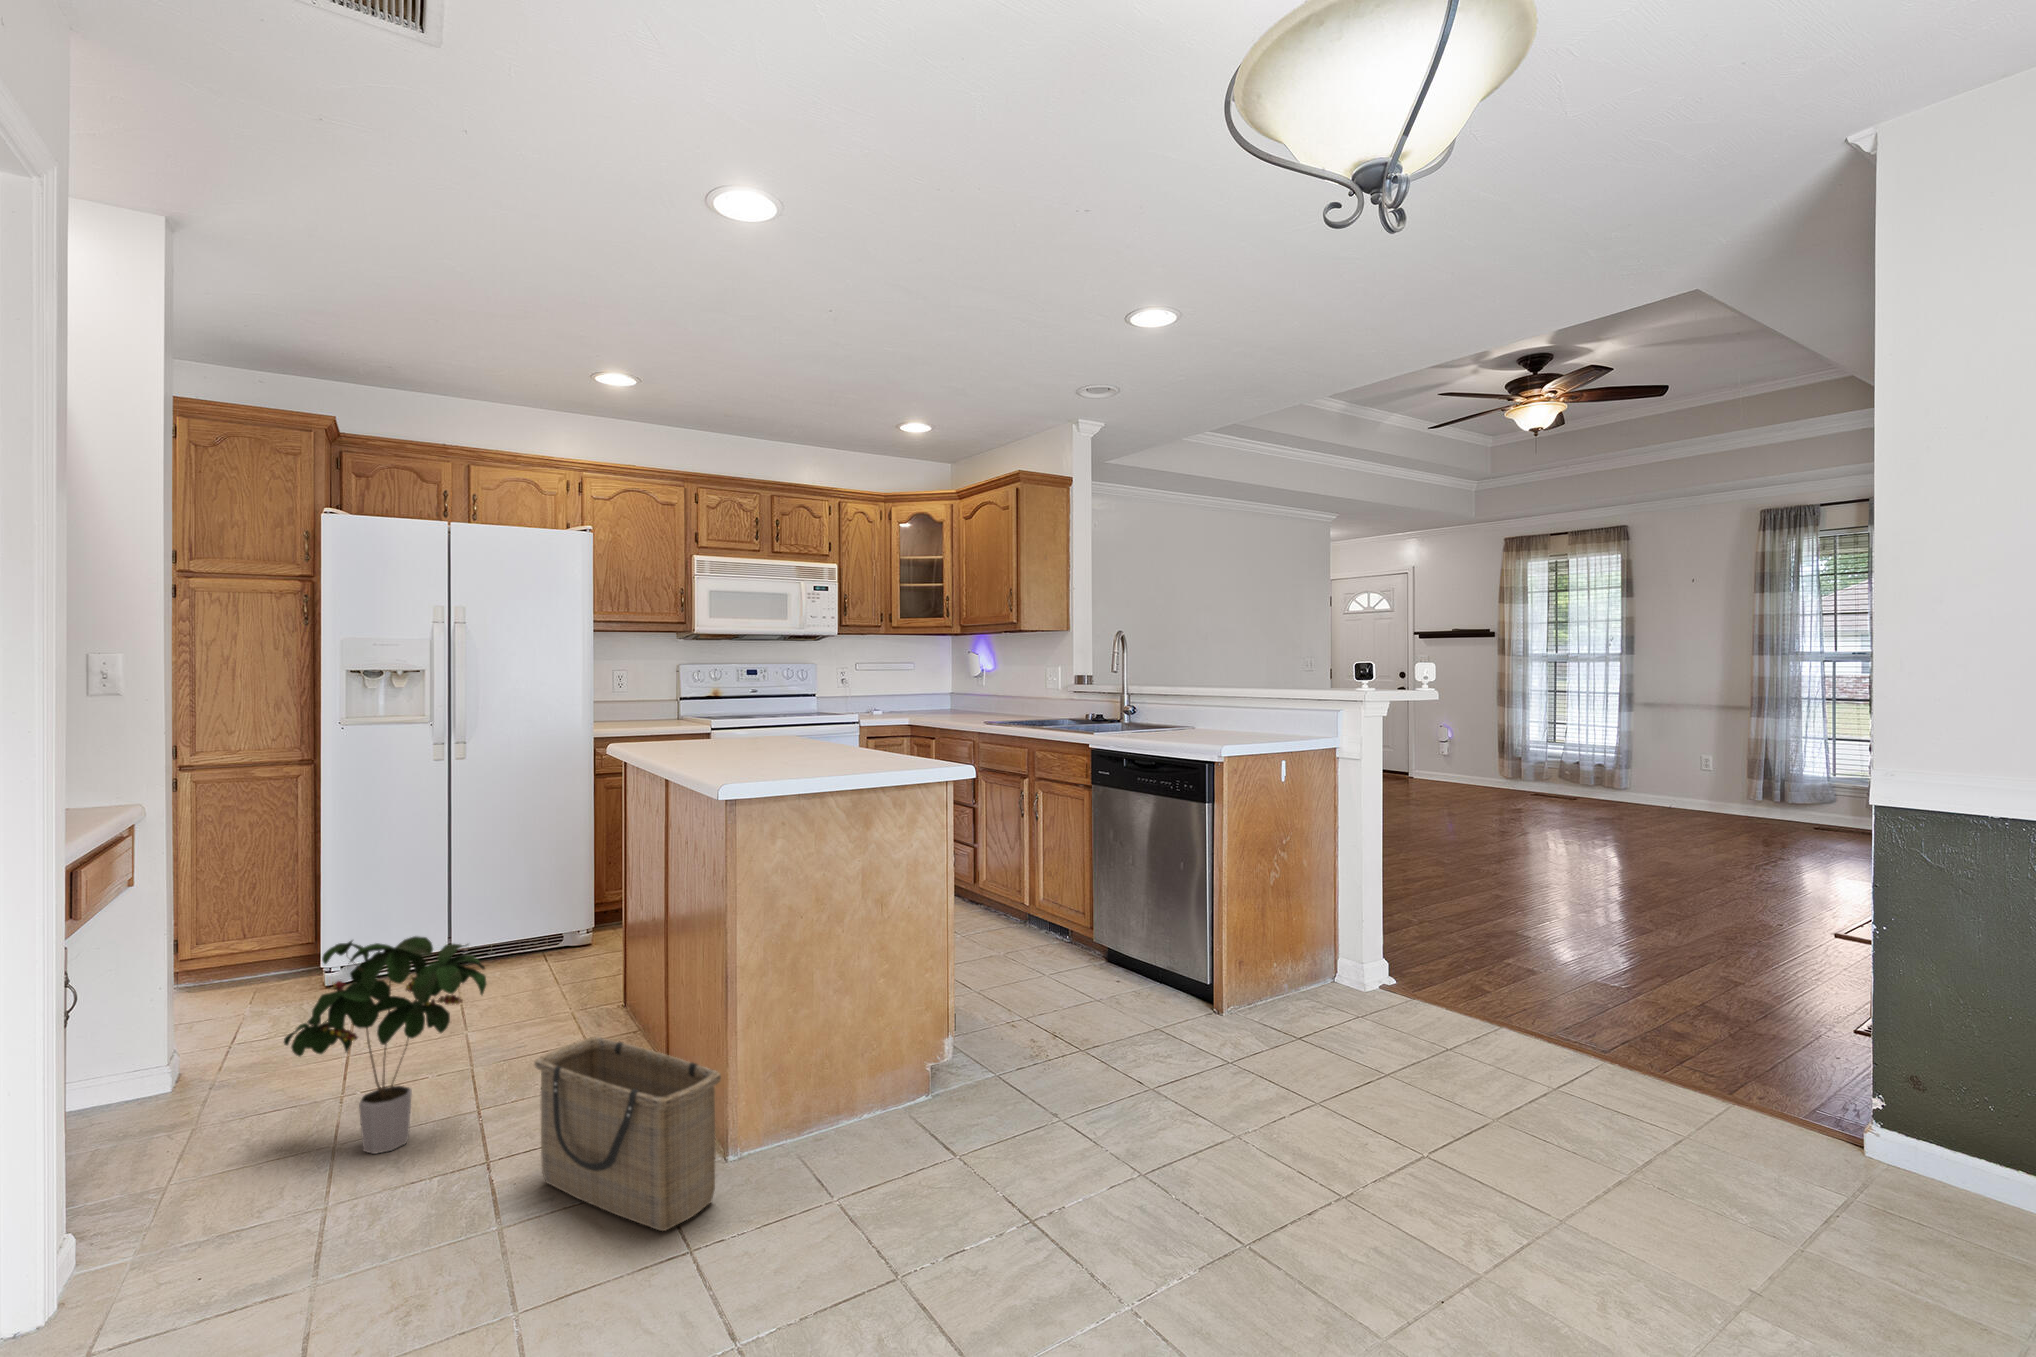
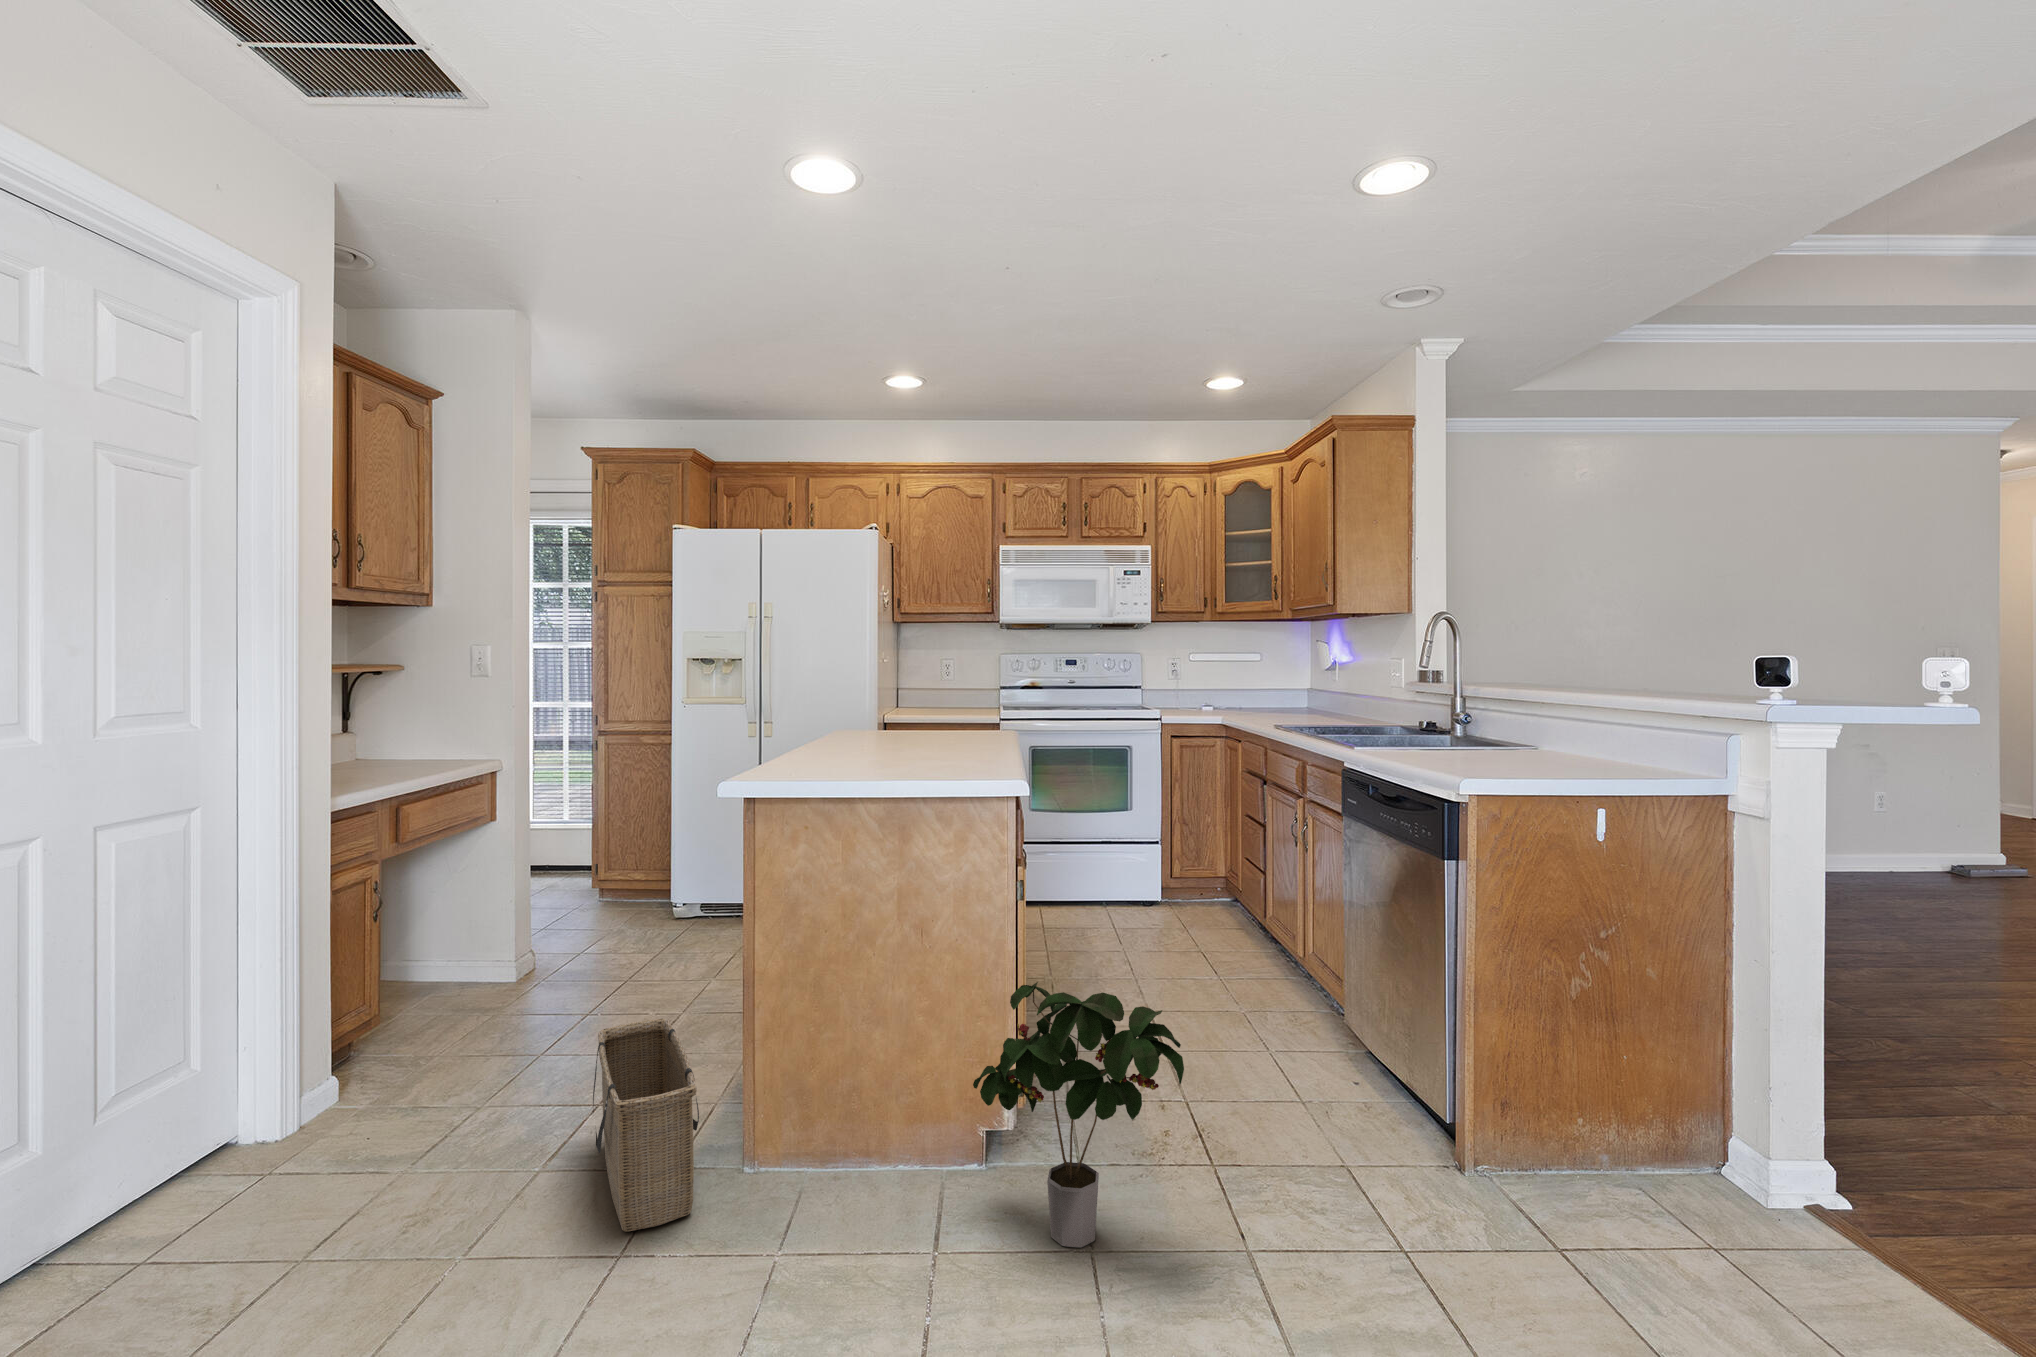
potted plant: present [284,936,487,1154] -> present [973,982,1184,1248]

